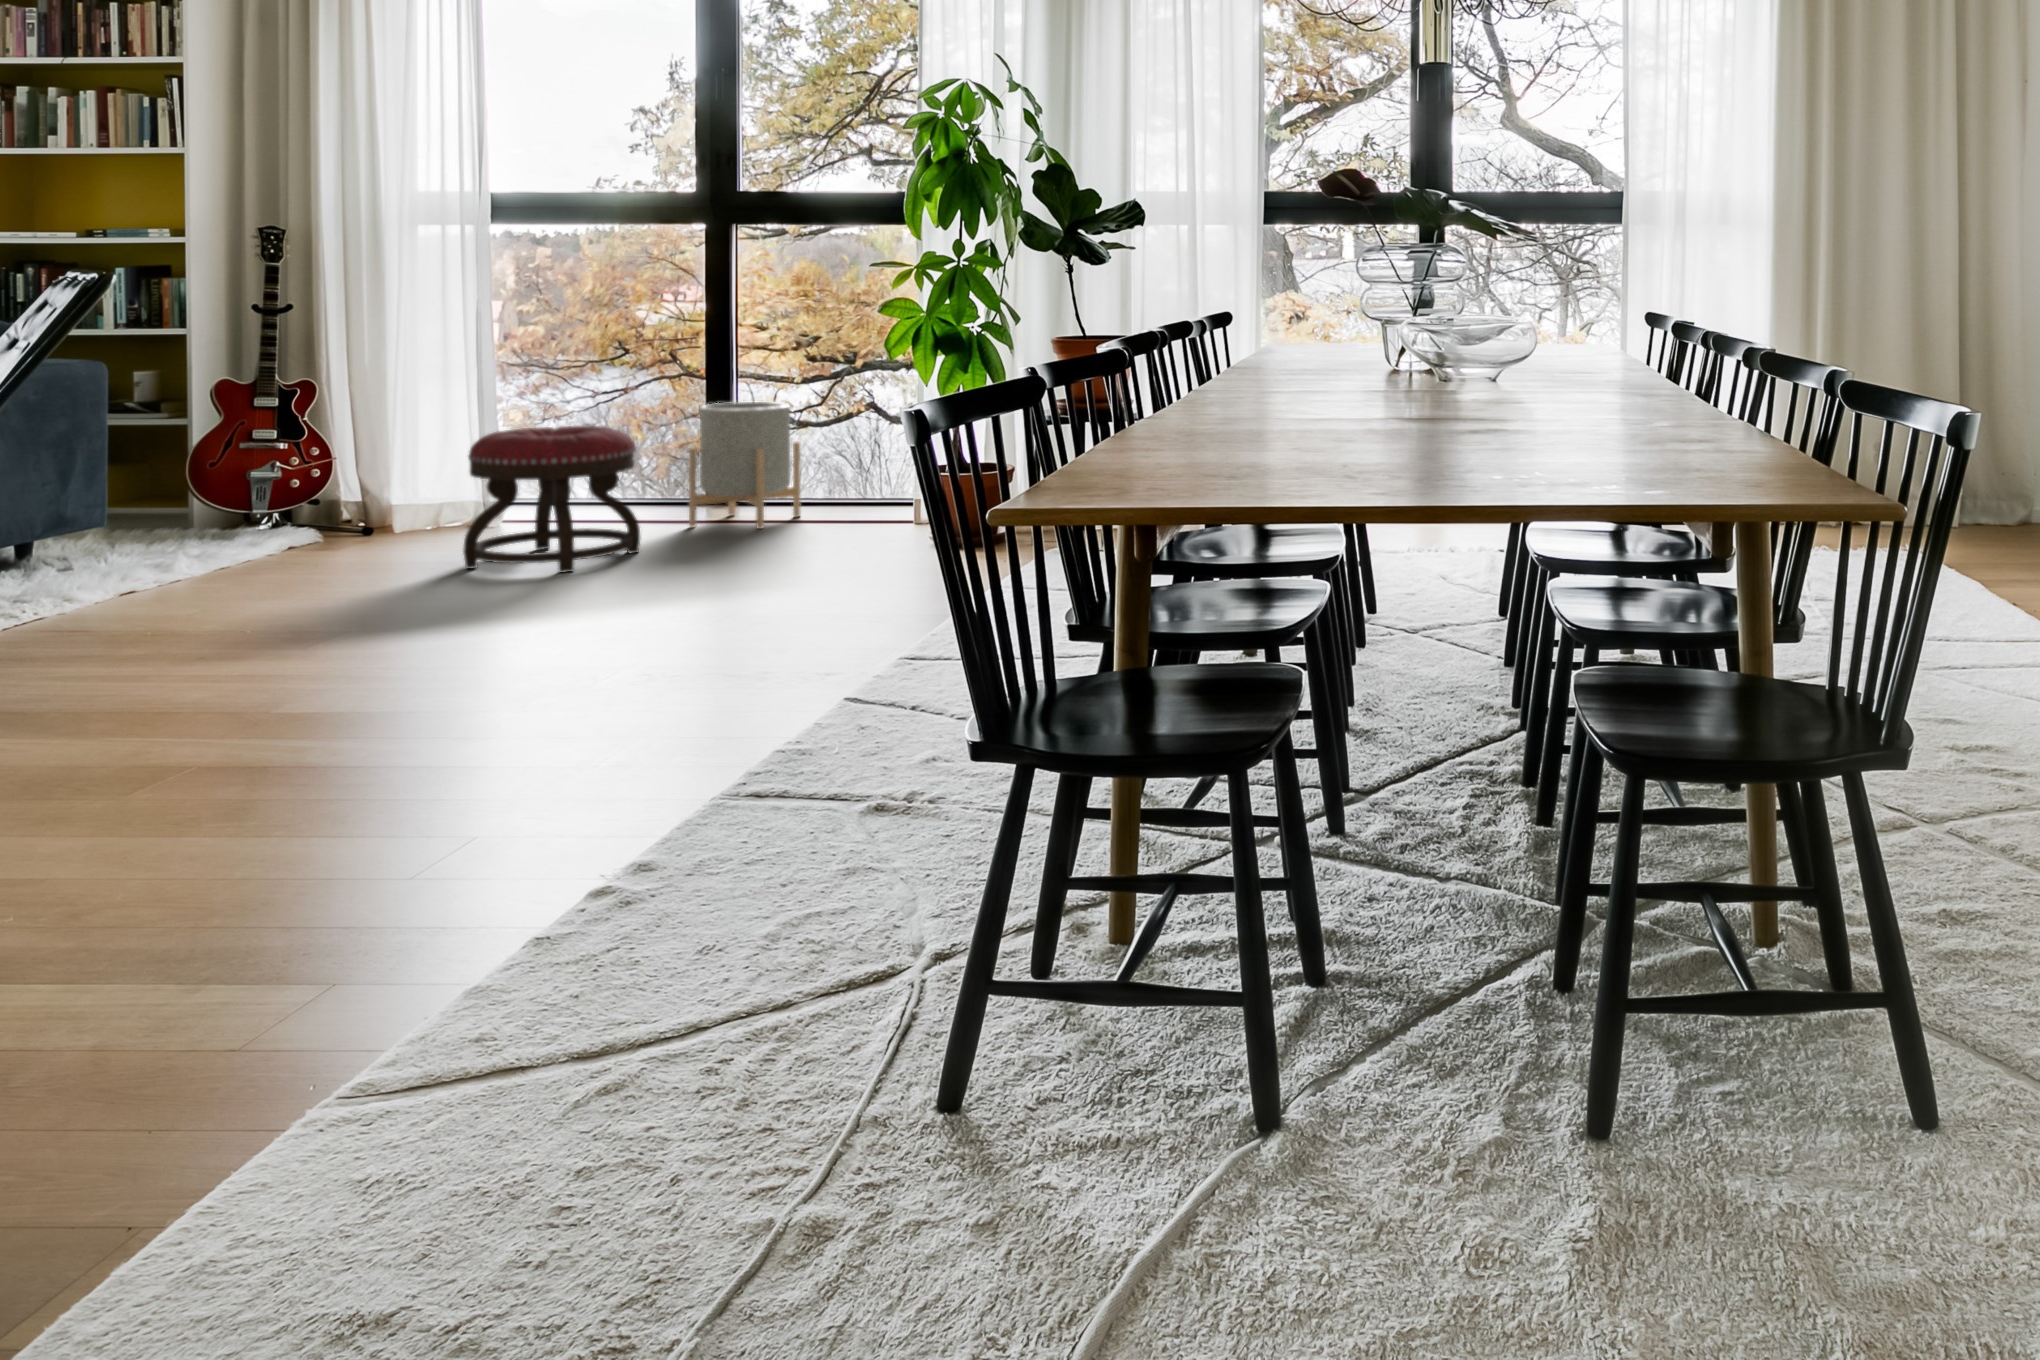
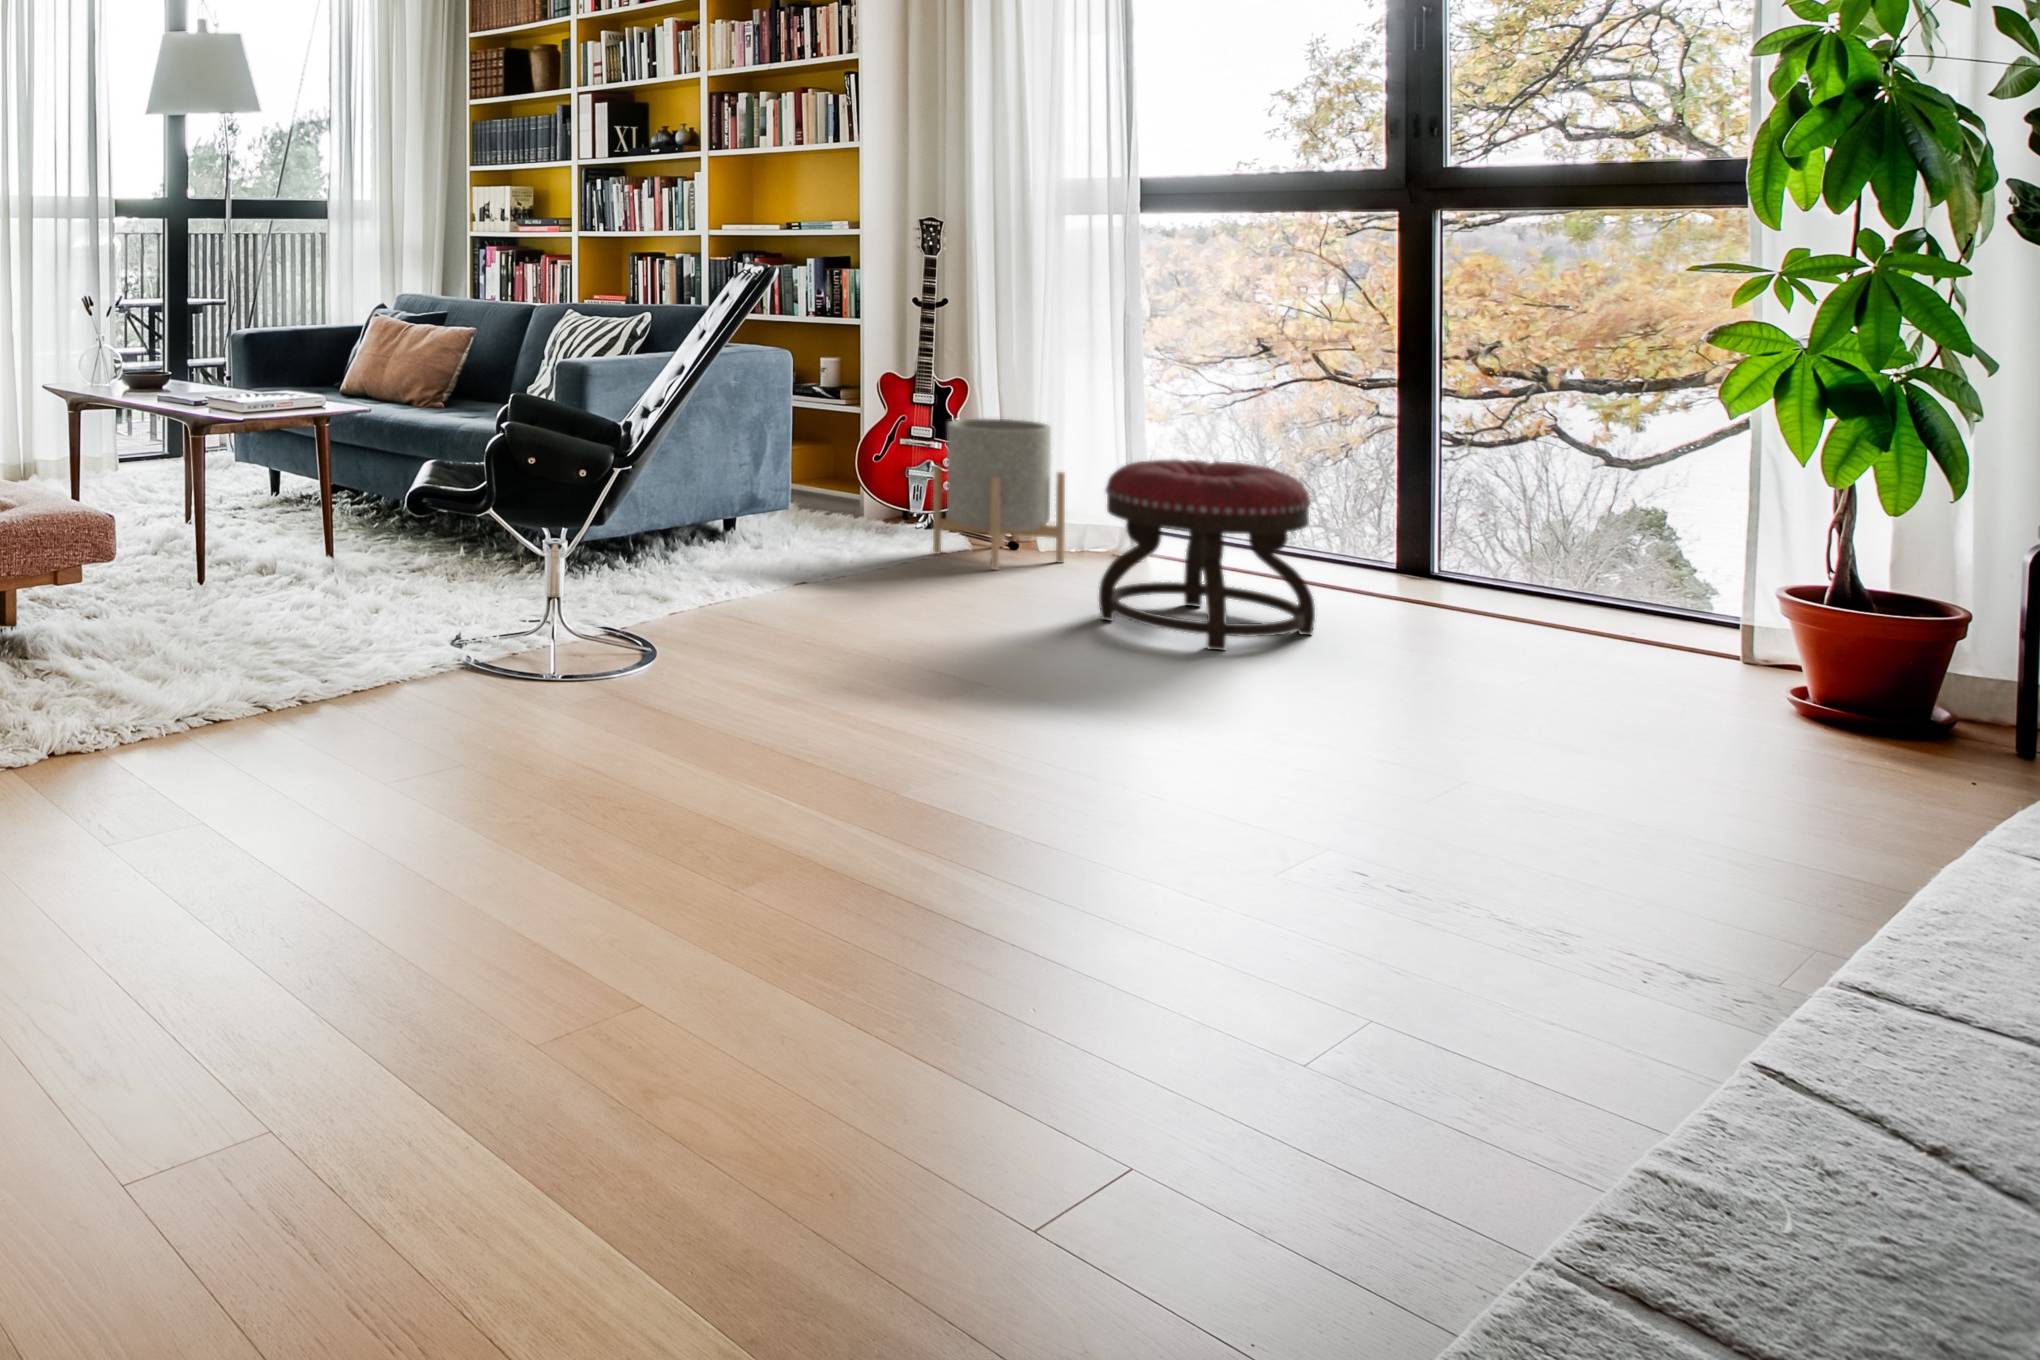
planter: present [689,402,801,529] -> present [933,419,1065,570]

